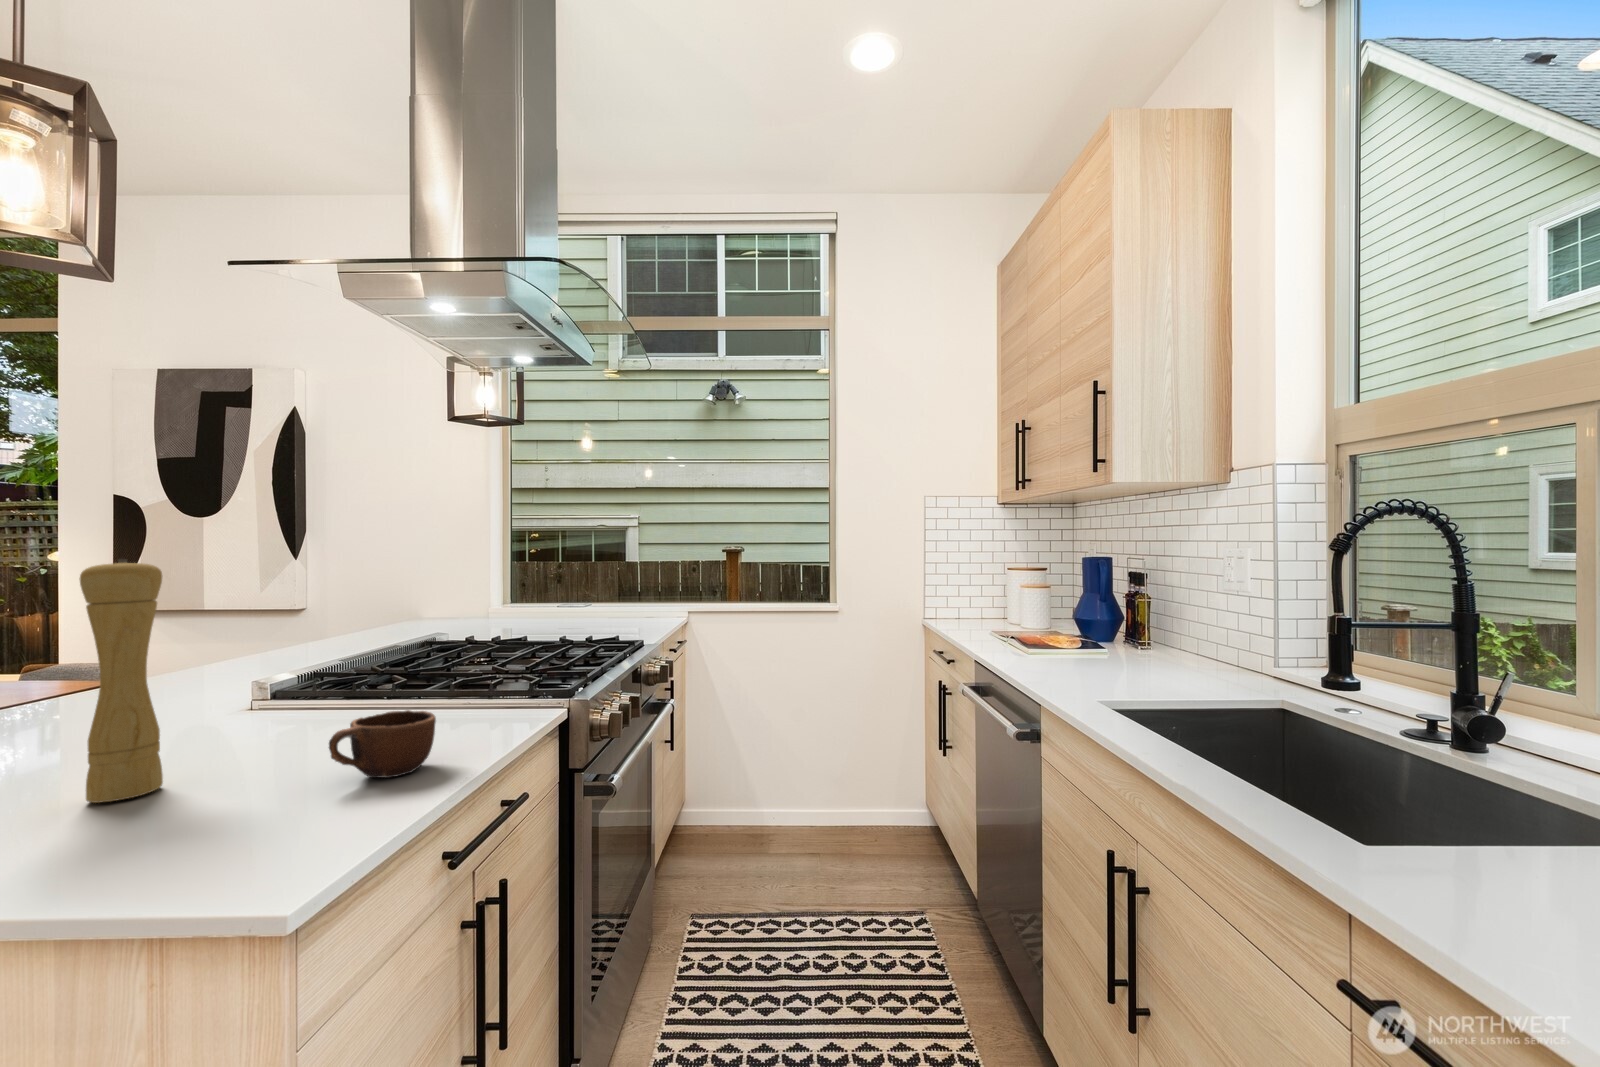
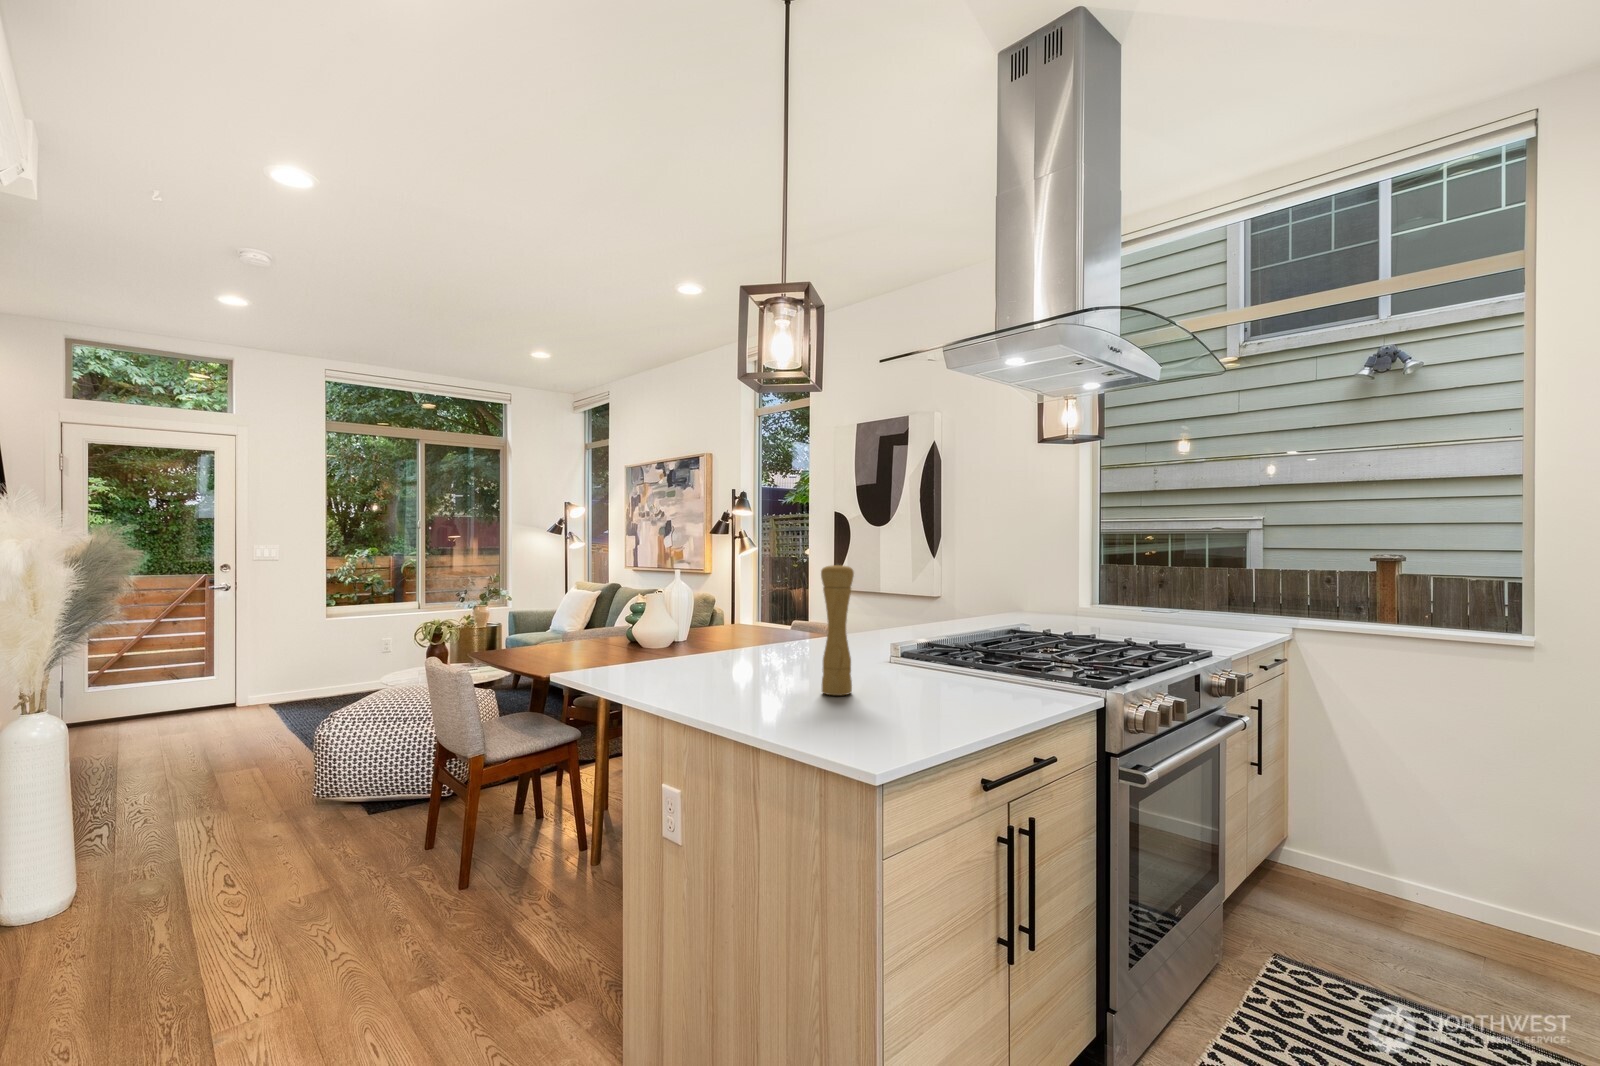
mug: present [329,710,436,778] -> none [923,675,985,718]

